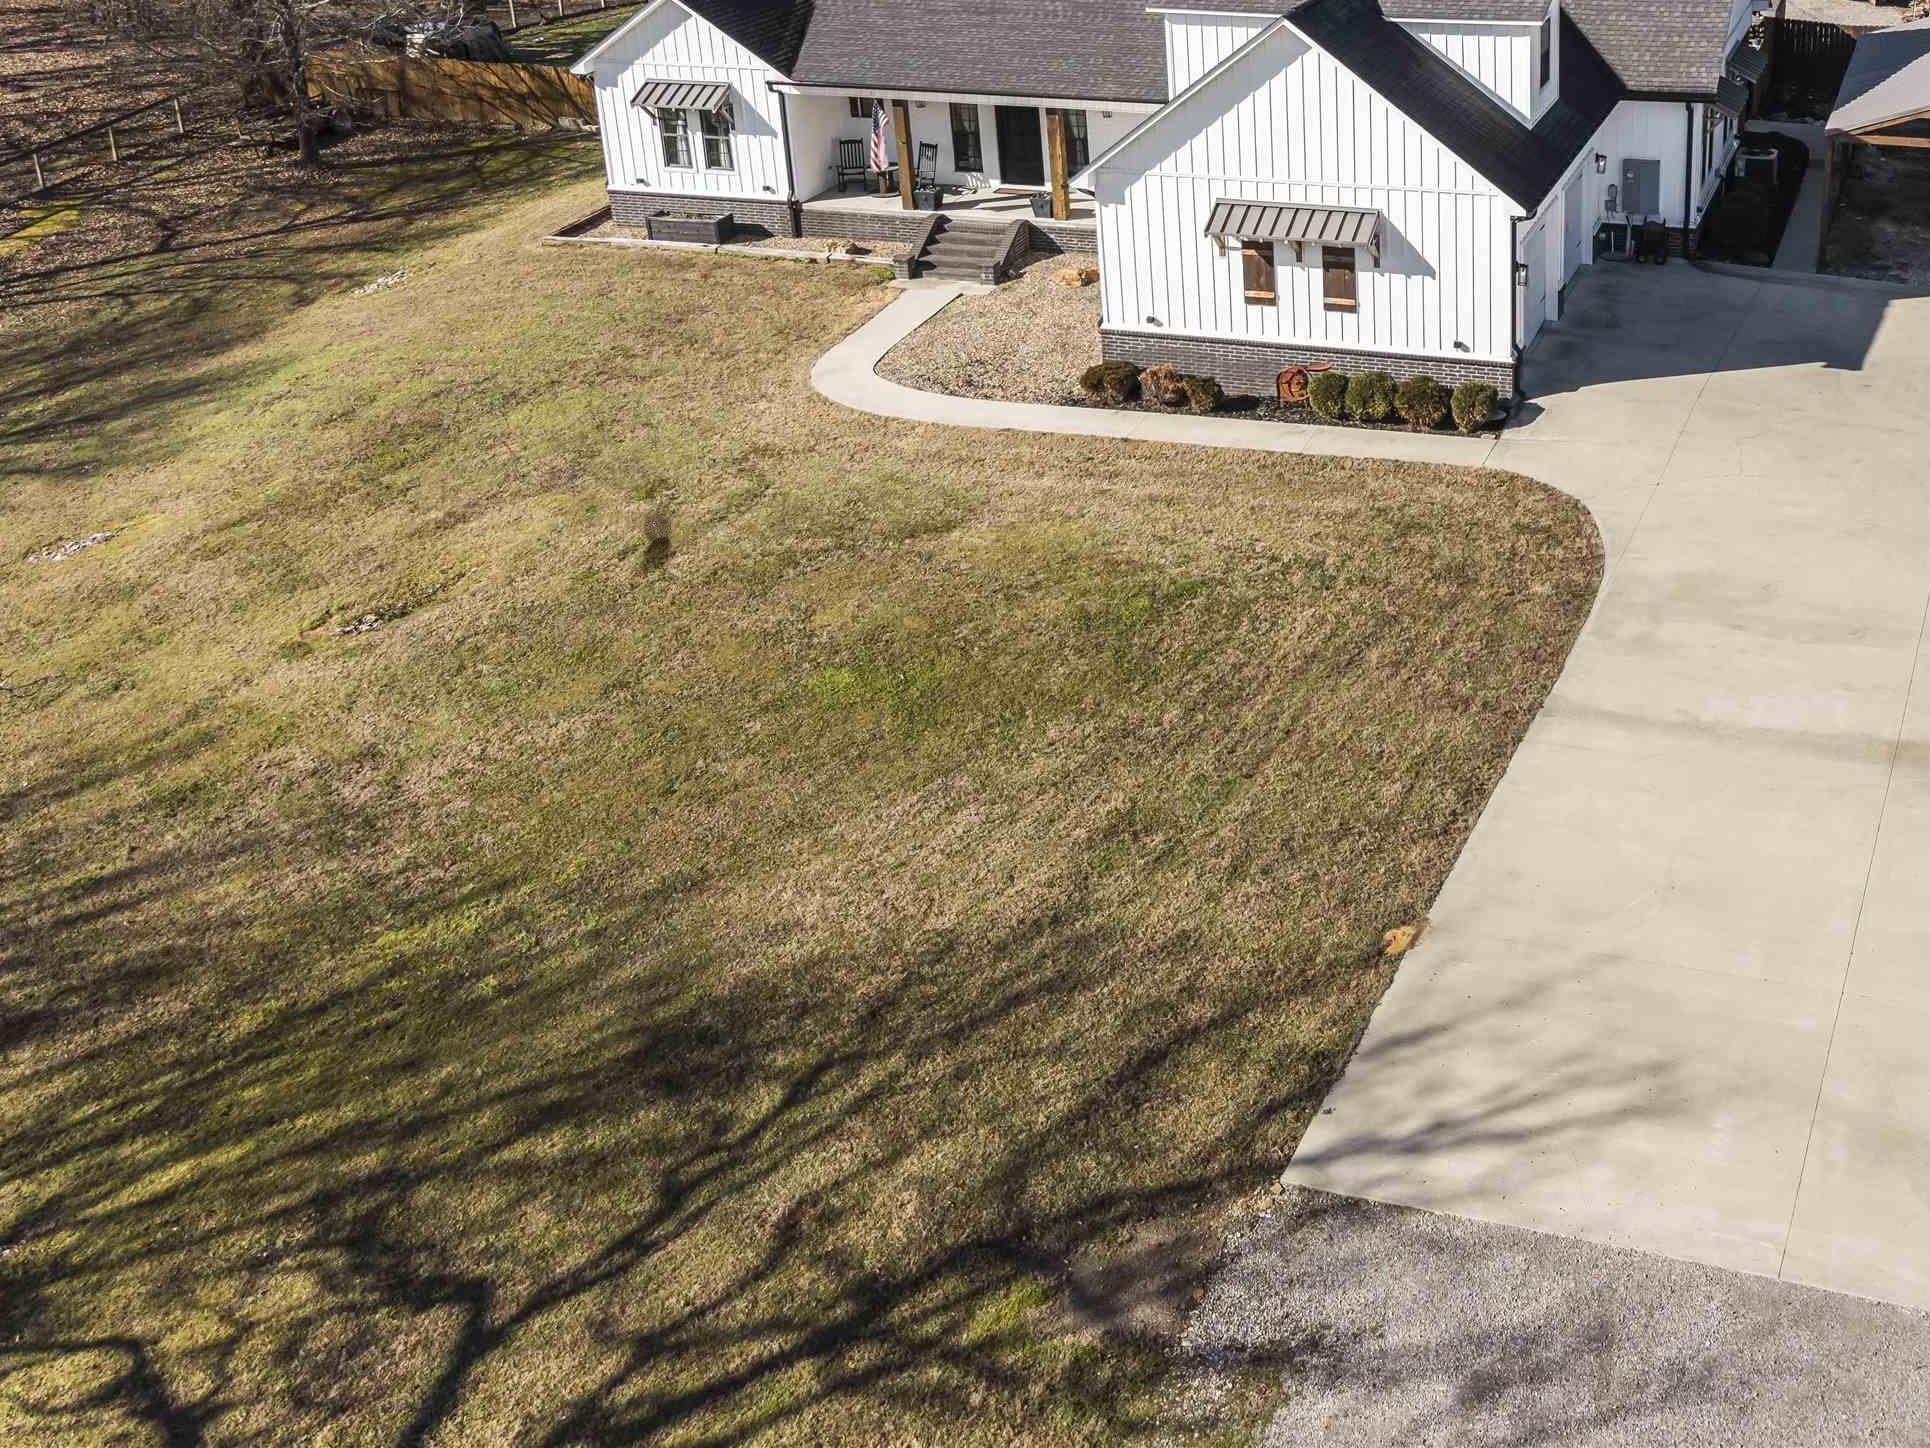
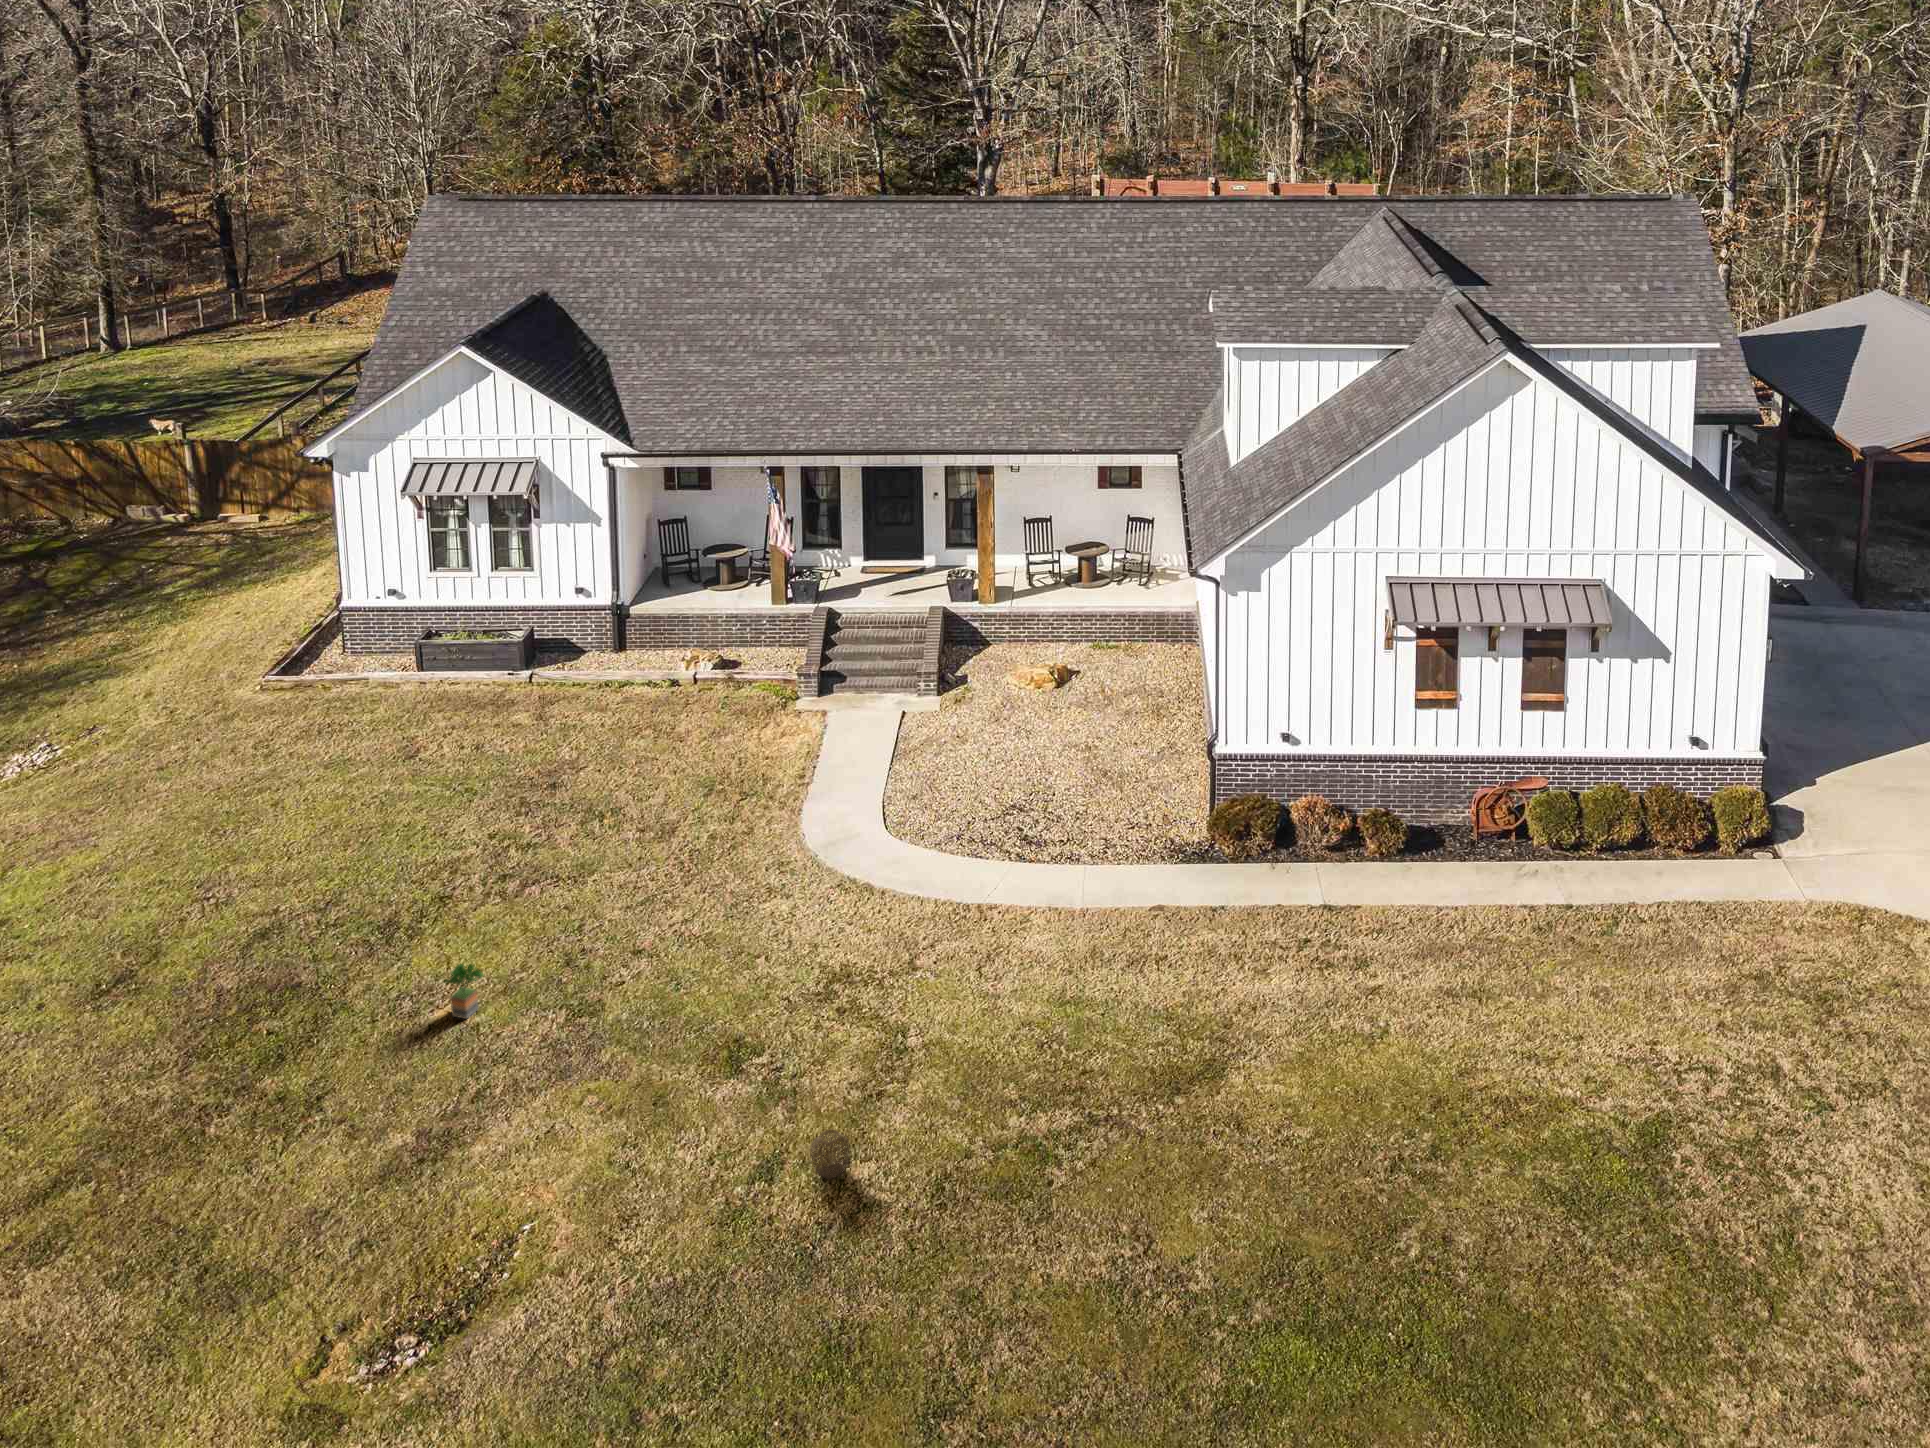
potted tree: none [513,408,541,444] -> present [444,964,484,1019]

